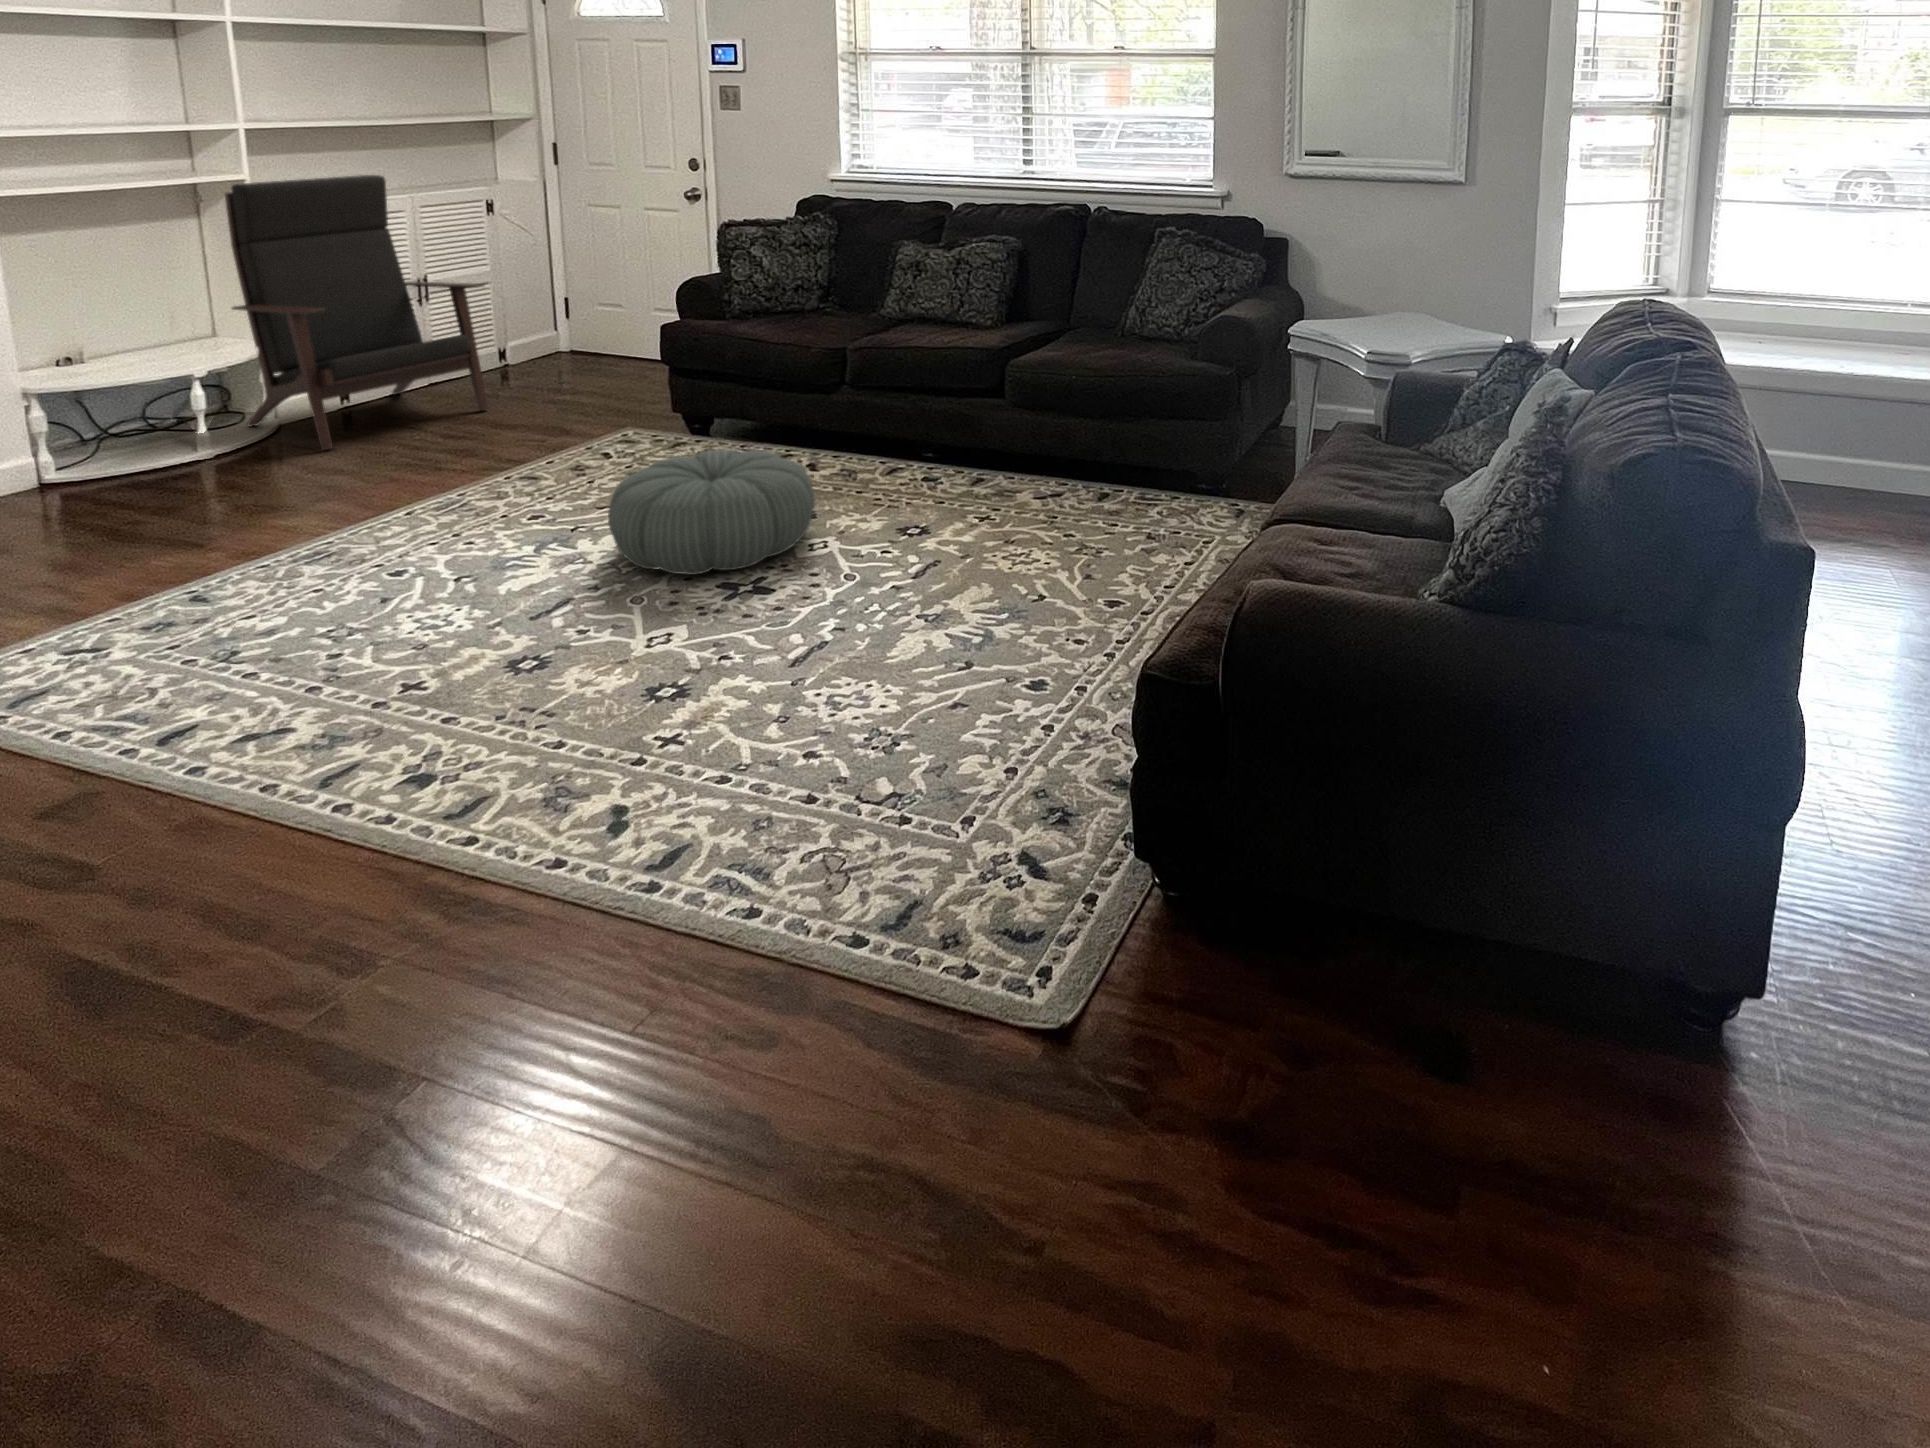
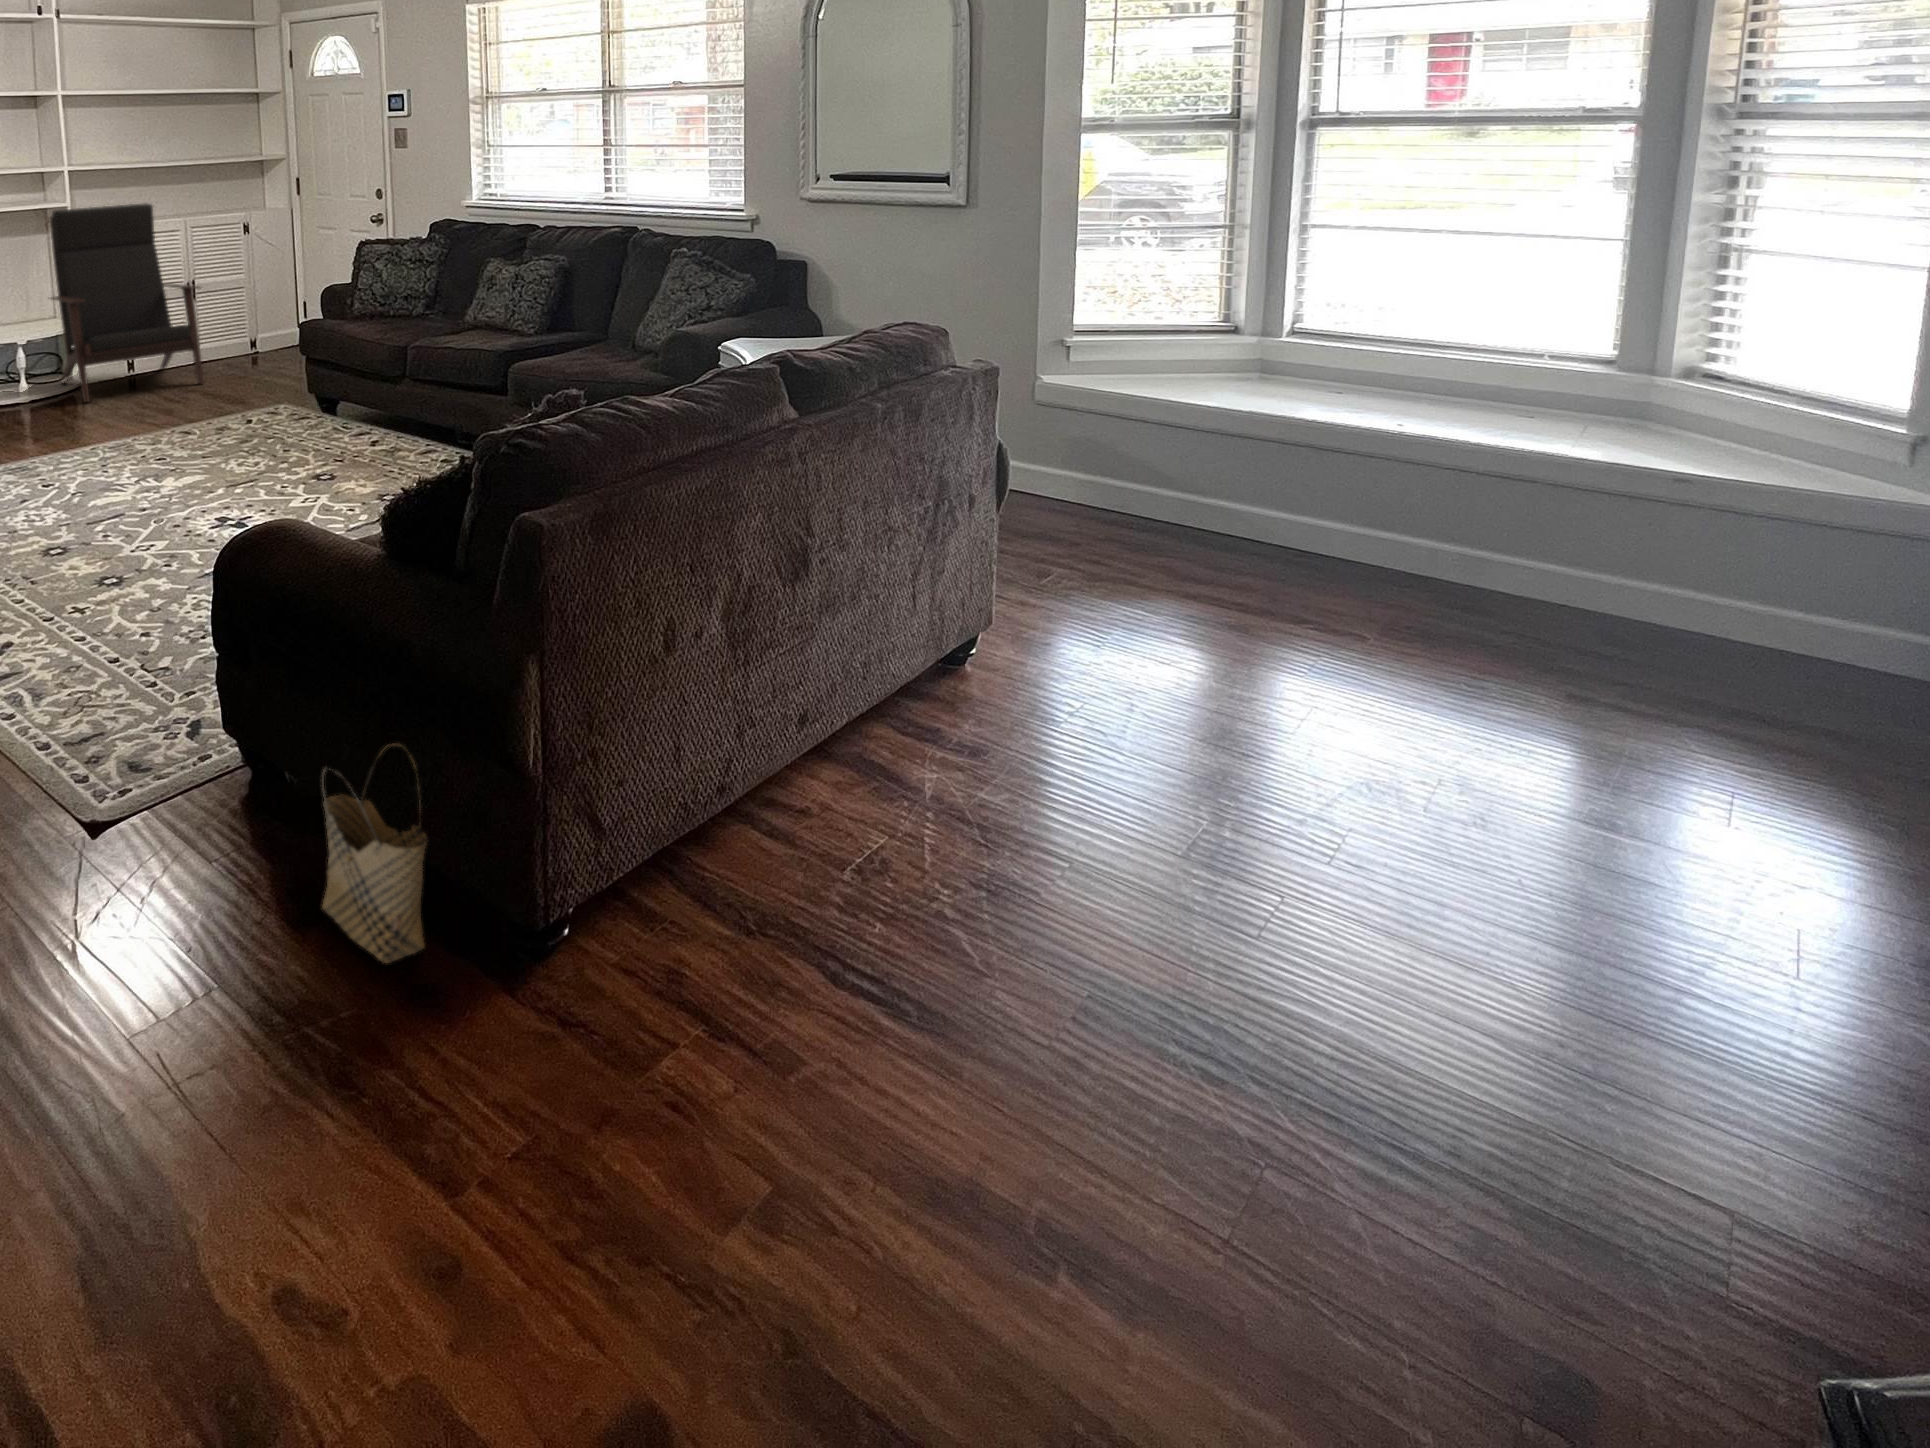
pouf: present [608,450,815,575] -> none [157,418,312,508]
woven basket: none [1507,835,1686,1103] -> present [322,743,428,963]

